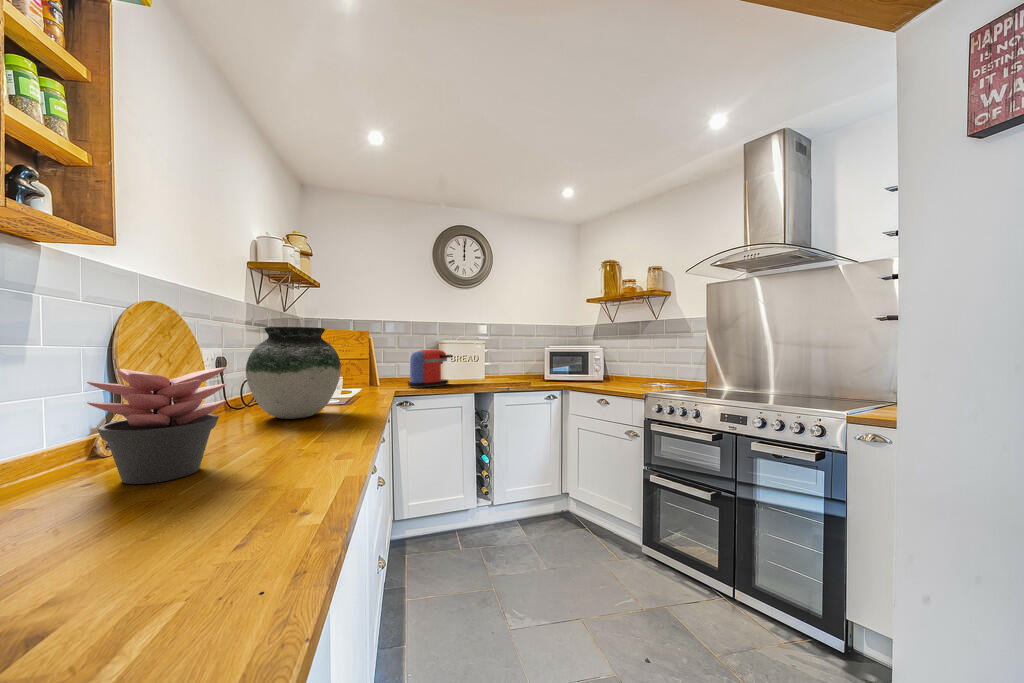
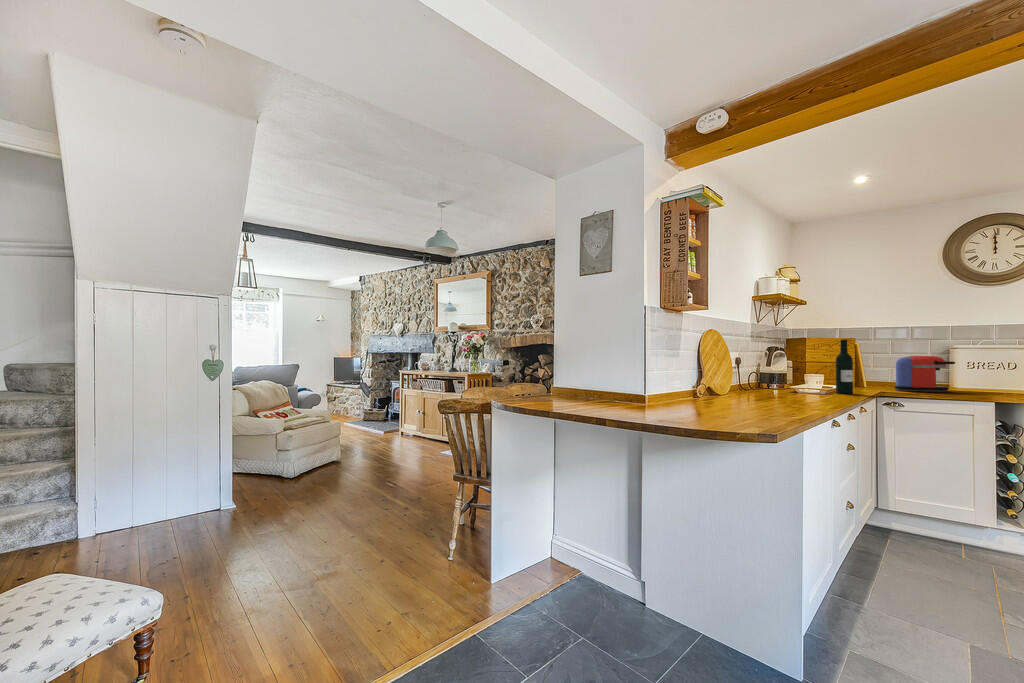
vase: present [246,327,341,419] -> none [755,339,817,396]
wine bottle: none [359,331,377,400] -> present [836,340,853,394]
succulent plant: present [87,367,226,484] -> none [703,359,751,405]

